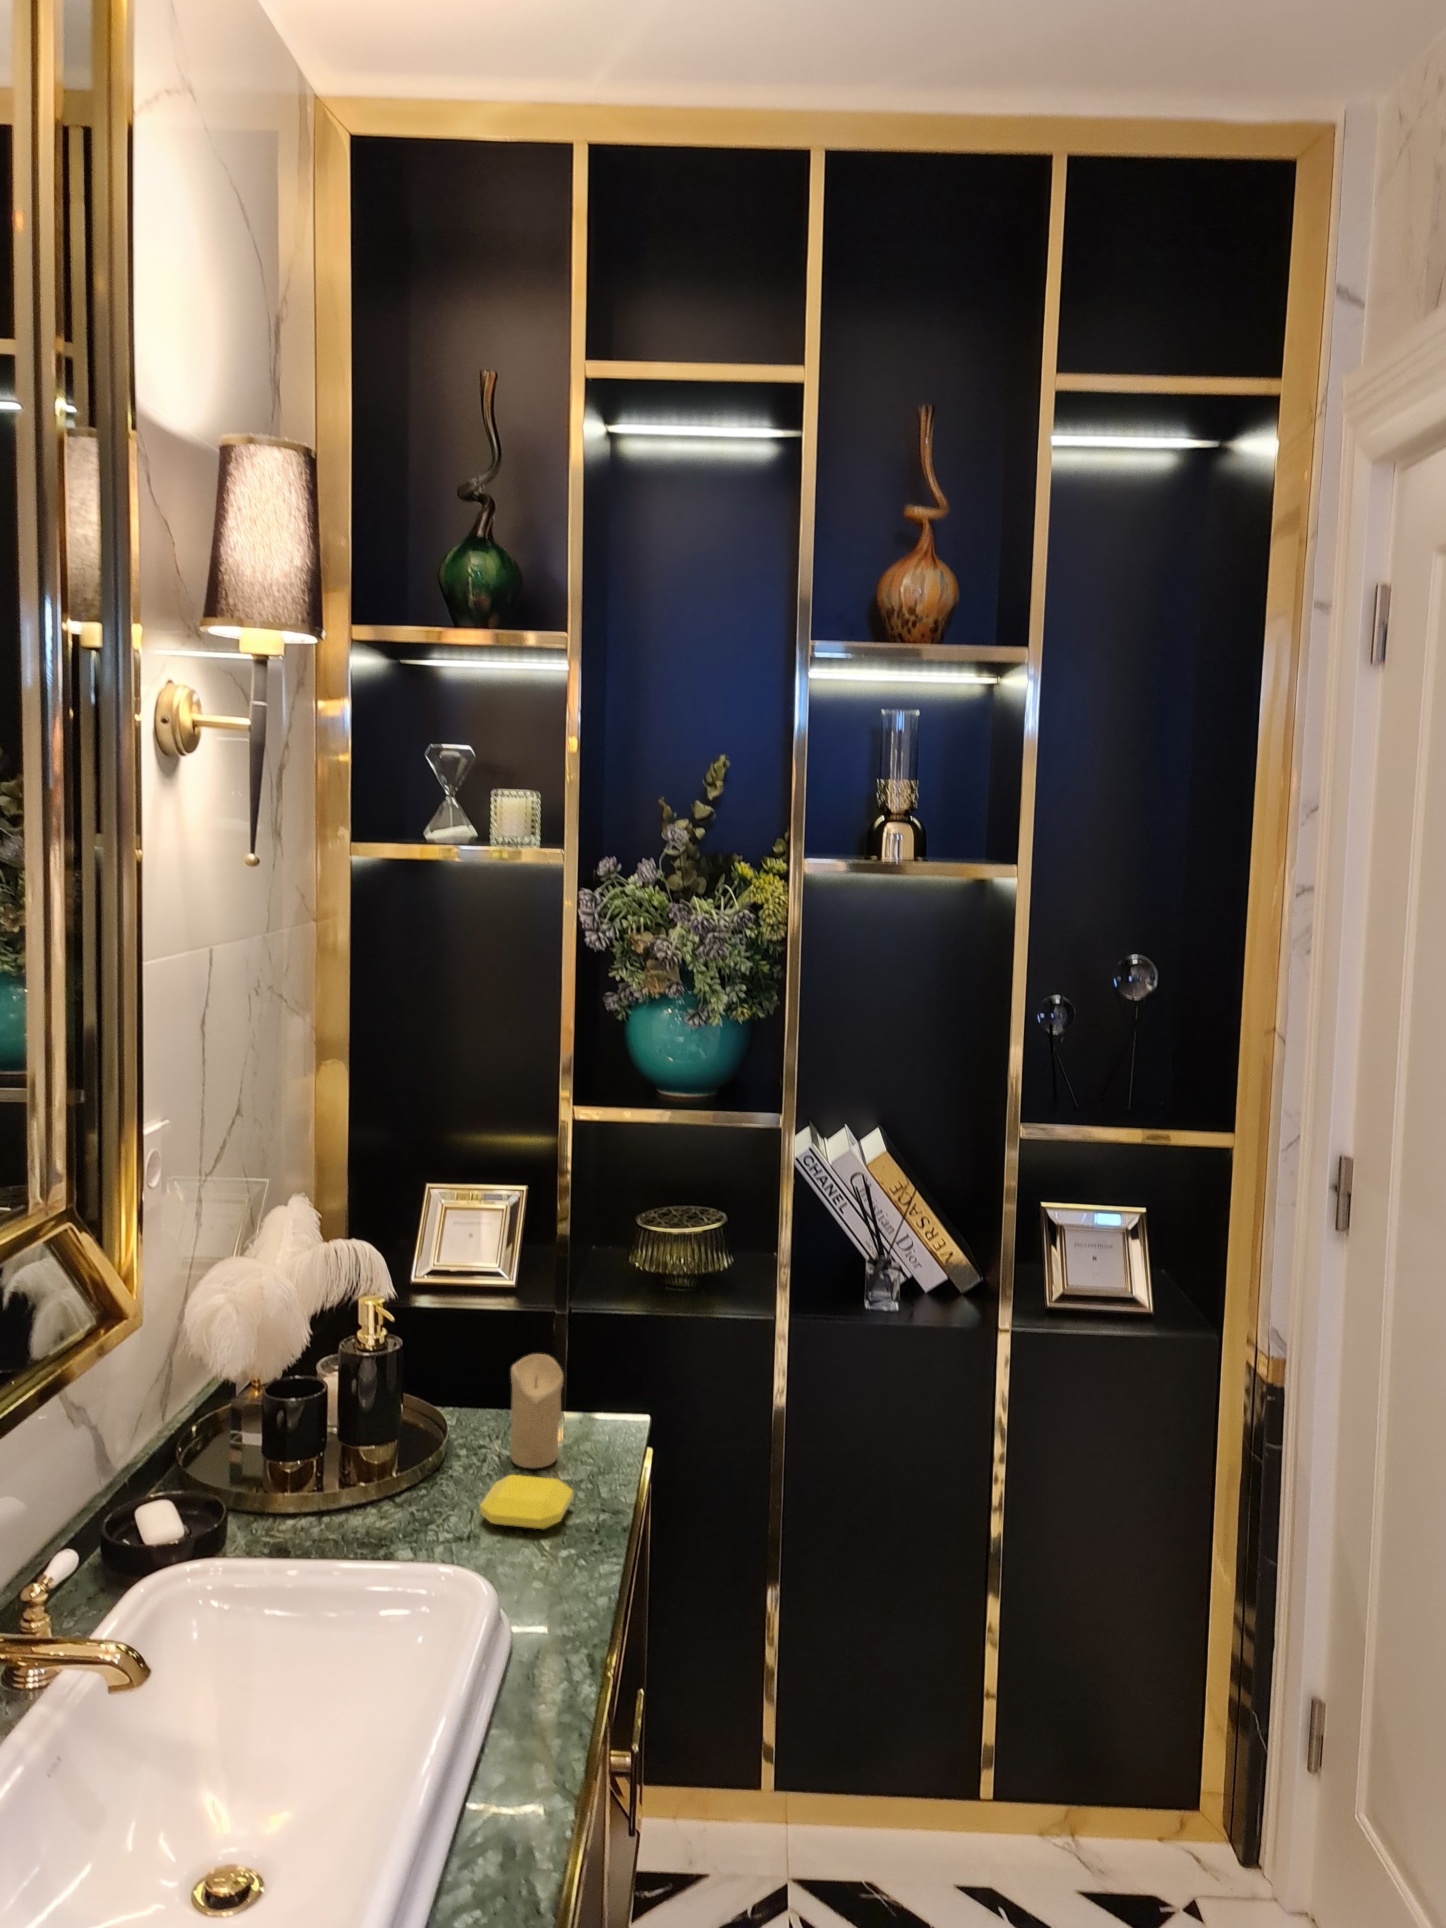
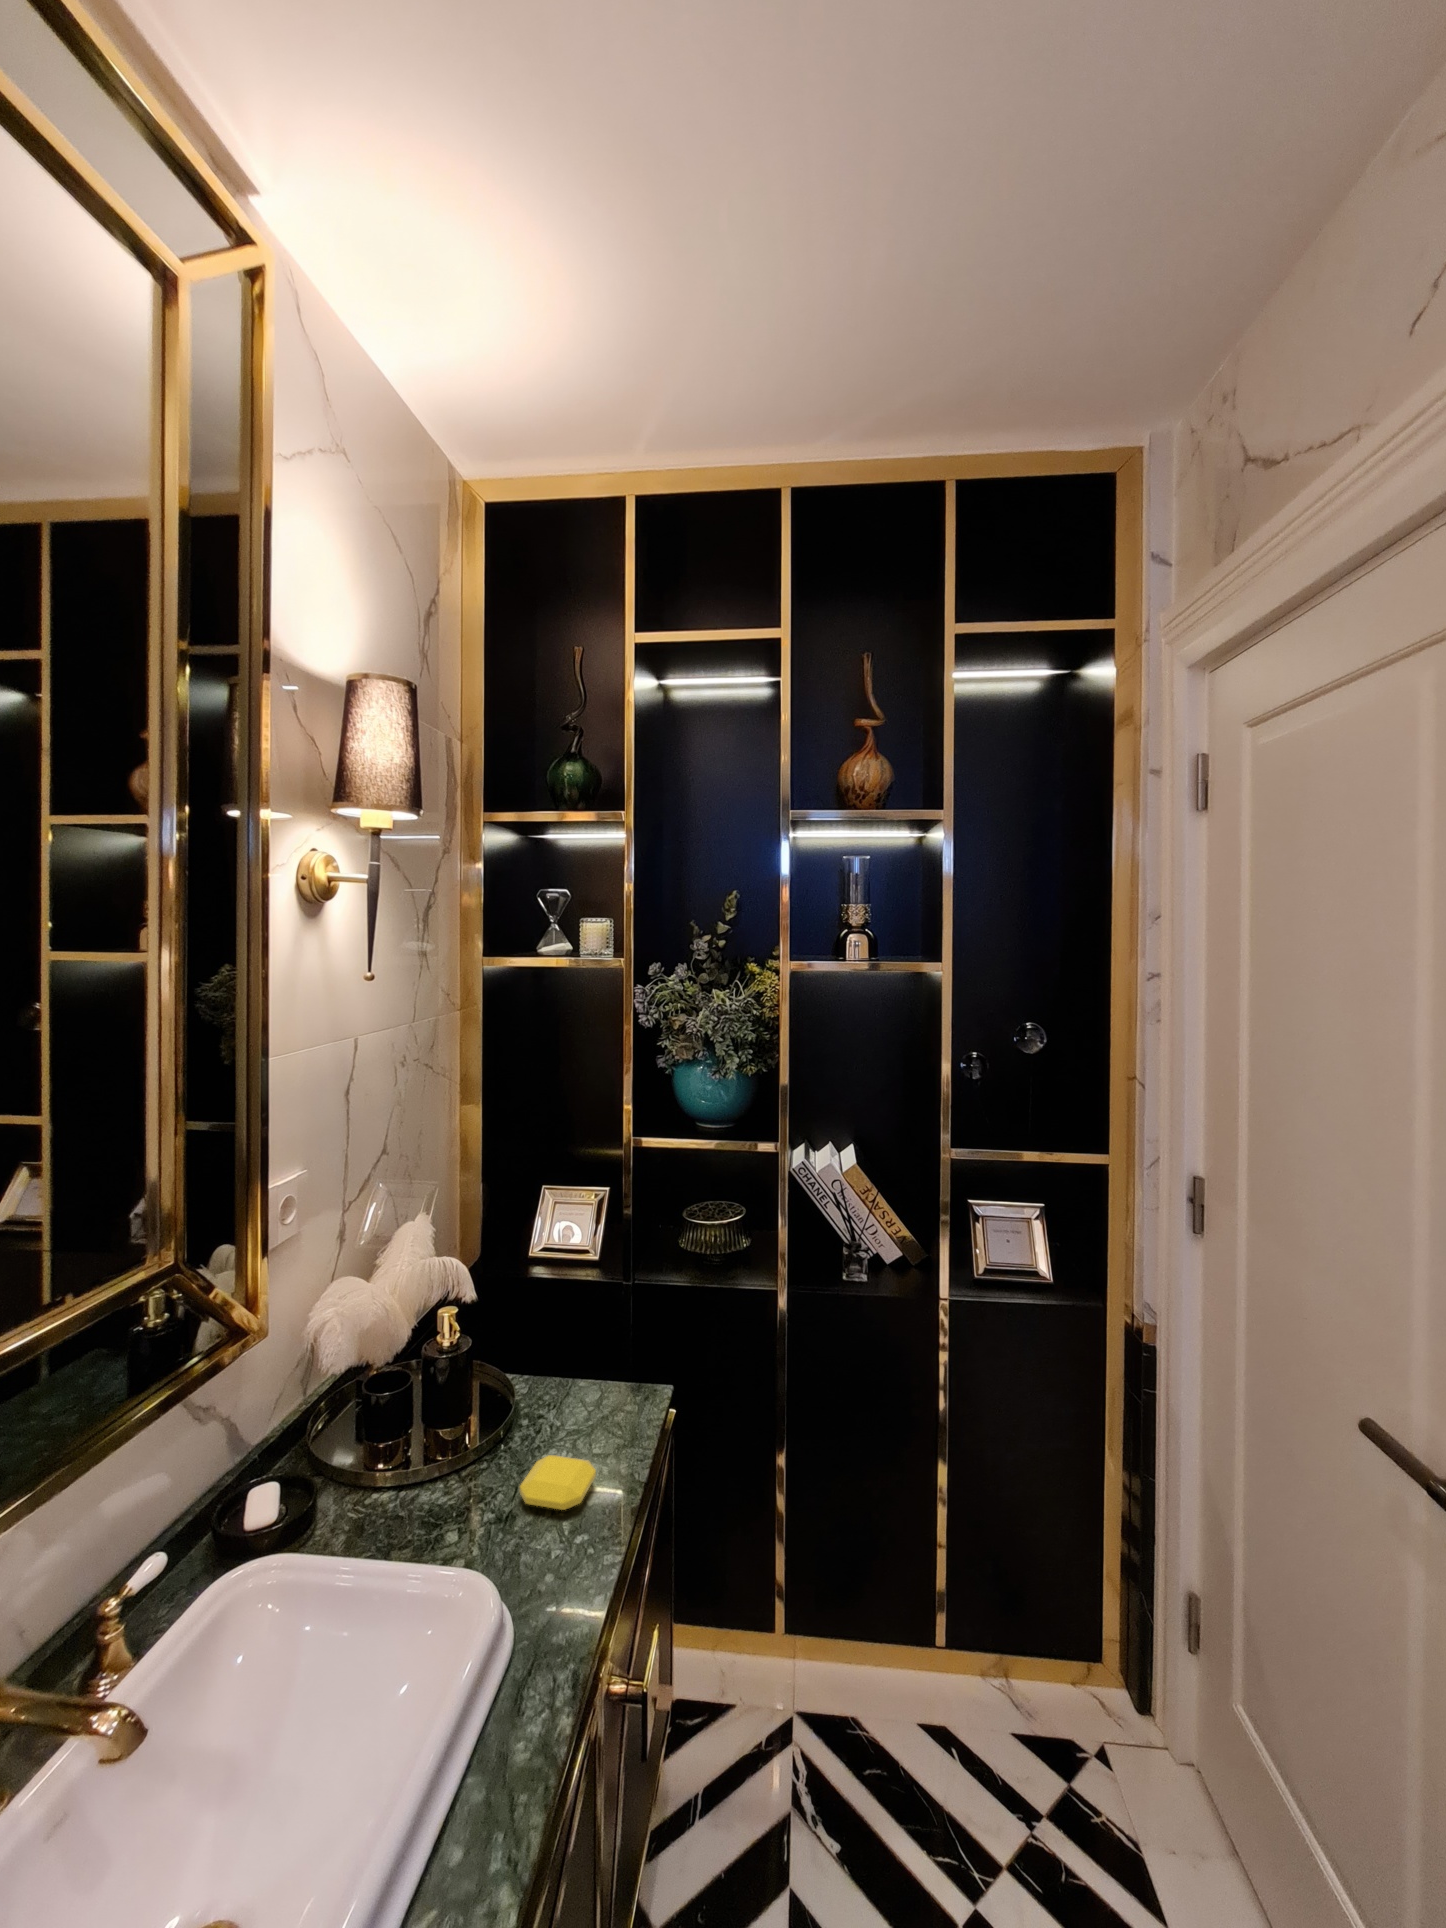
candle: present [511,1354,563,1468] -> none [558,1346,598,1440]

